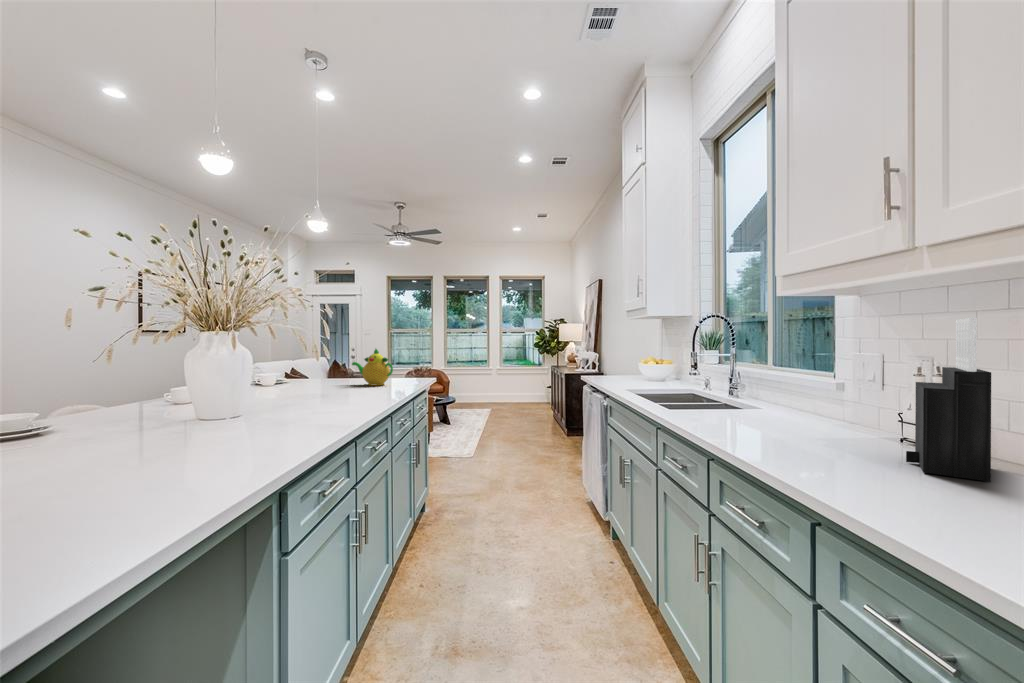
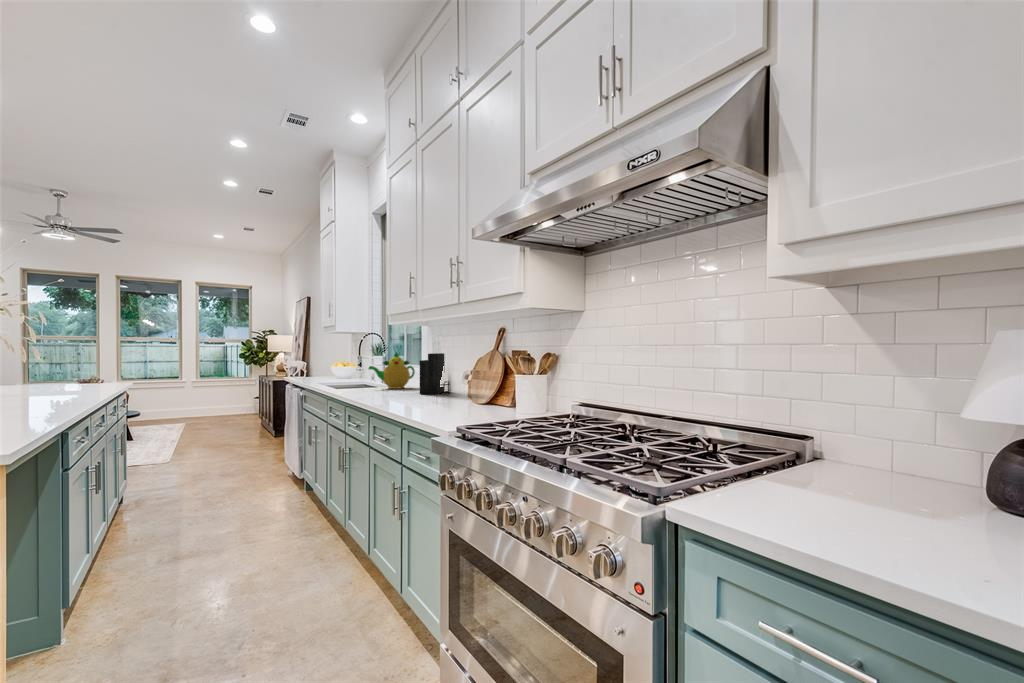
teapot: present [352,349,393,386] -> present [369,352,415,389]

